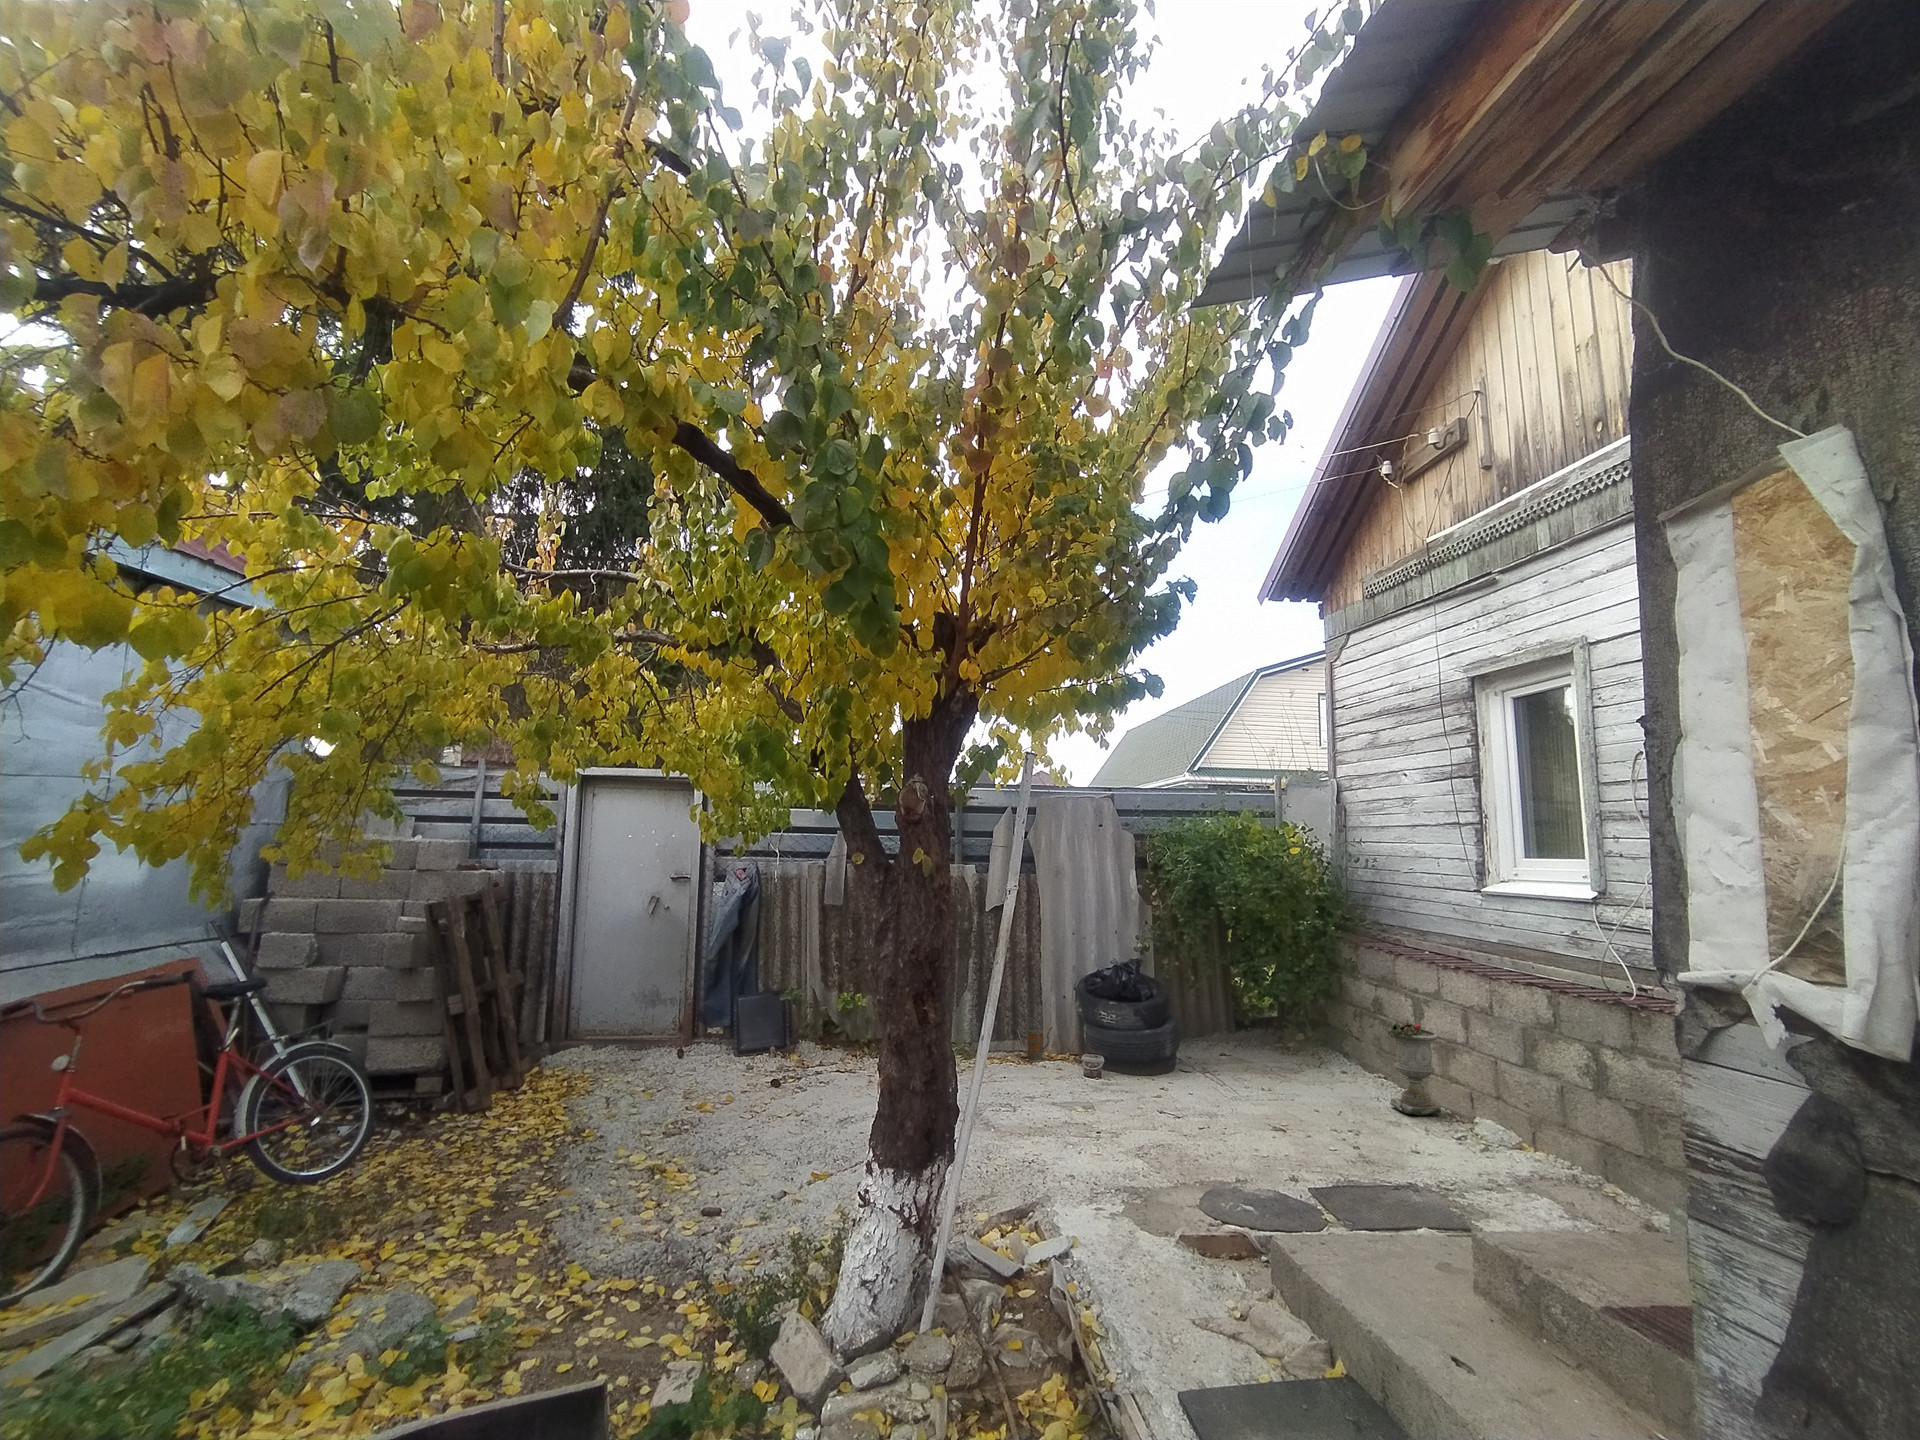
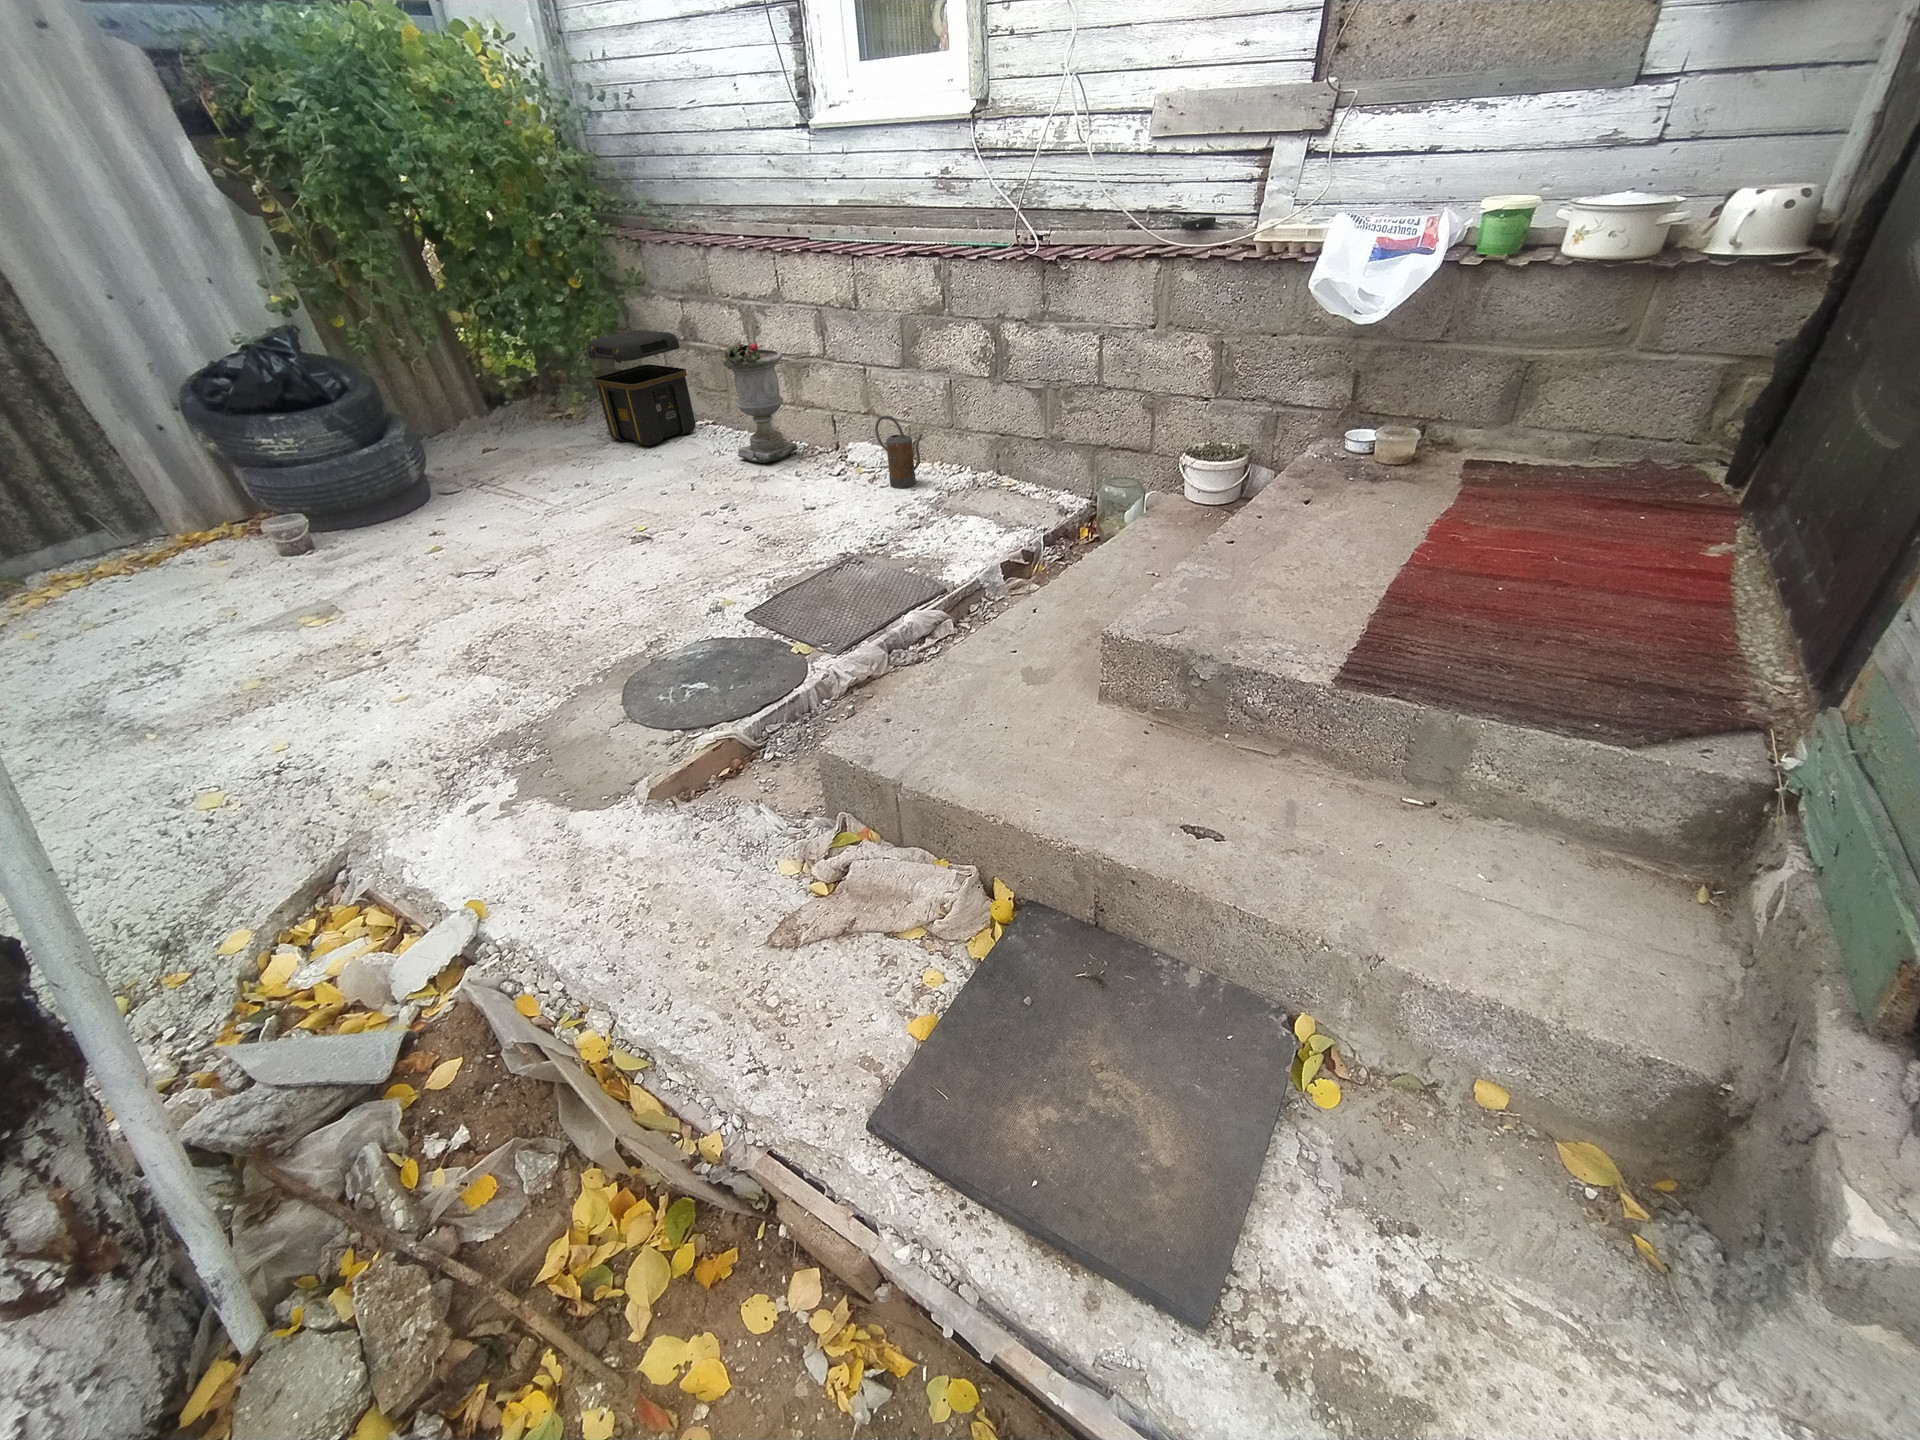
toolbox: none [1308,999,1376,1080] -> present [587,330,696,446]
watering can: present [1018,1017,1052,1060] -> present [875,416,923,488]

